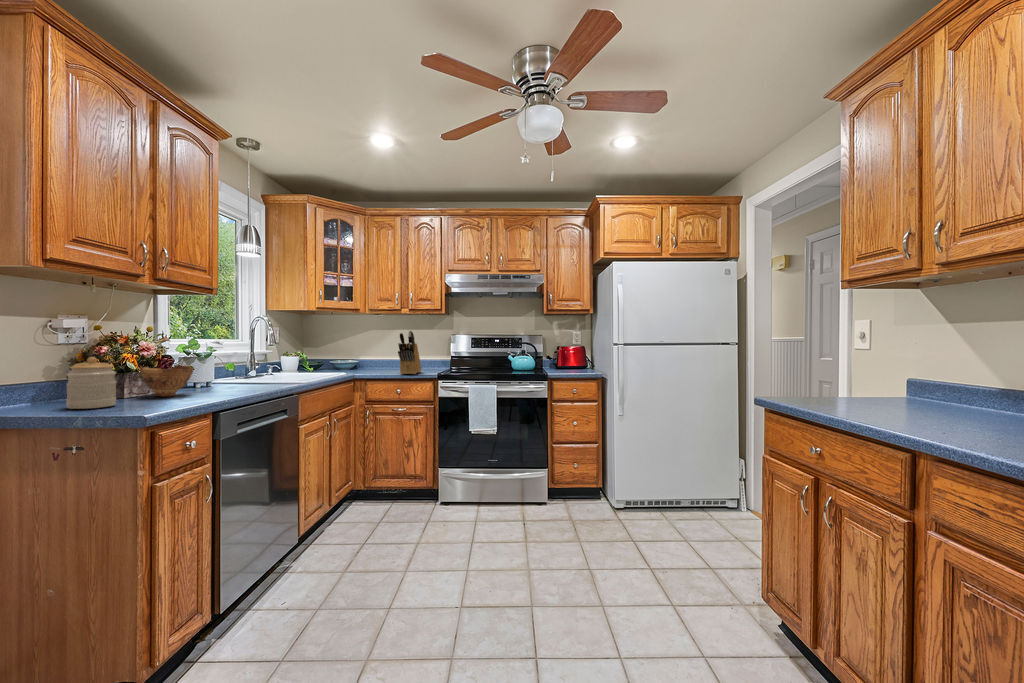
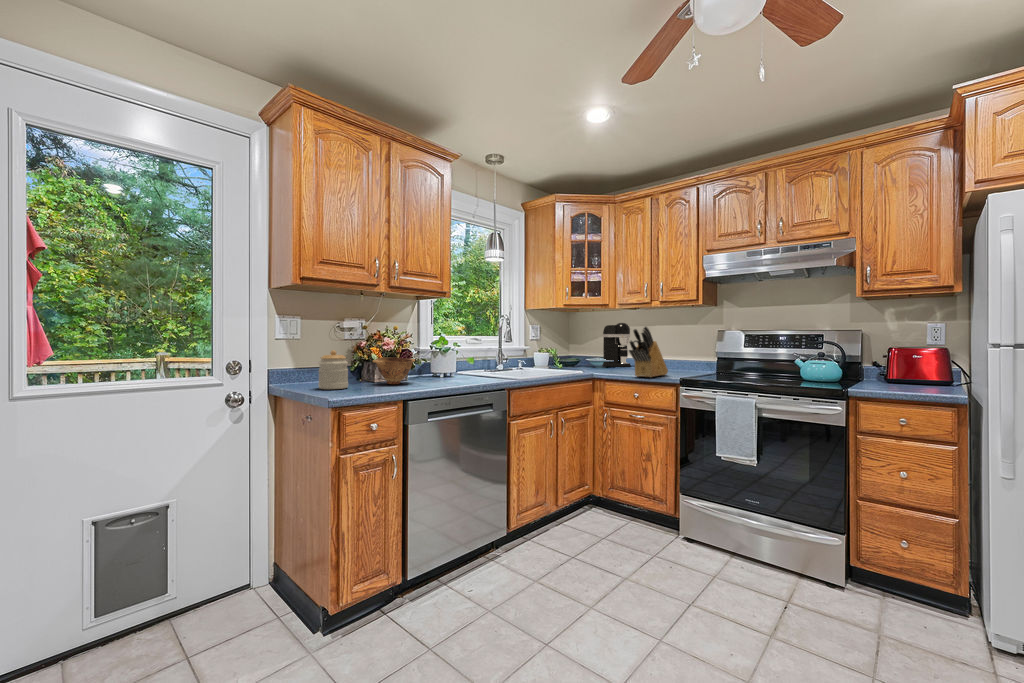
coffee maker: none [344,326,371,367] -> present [603,323,631,367]

